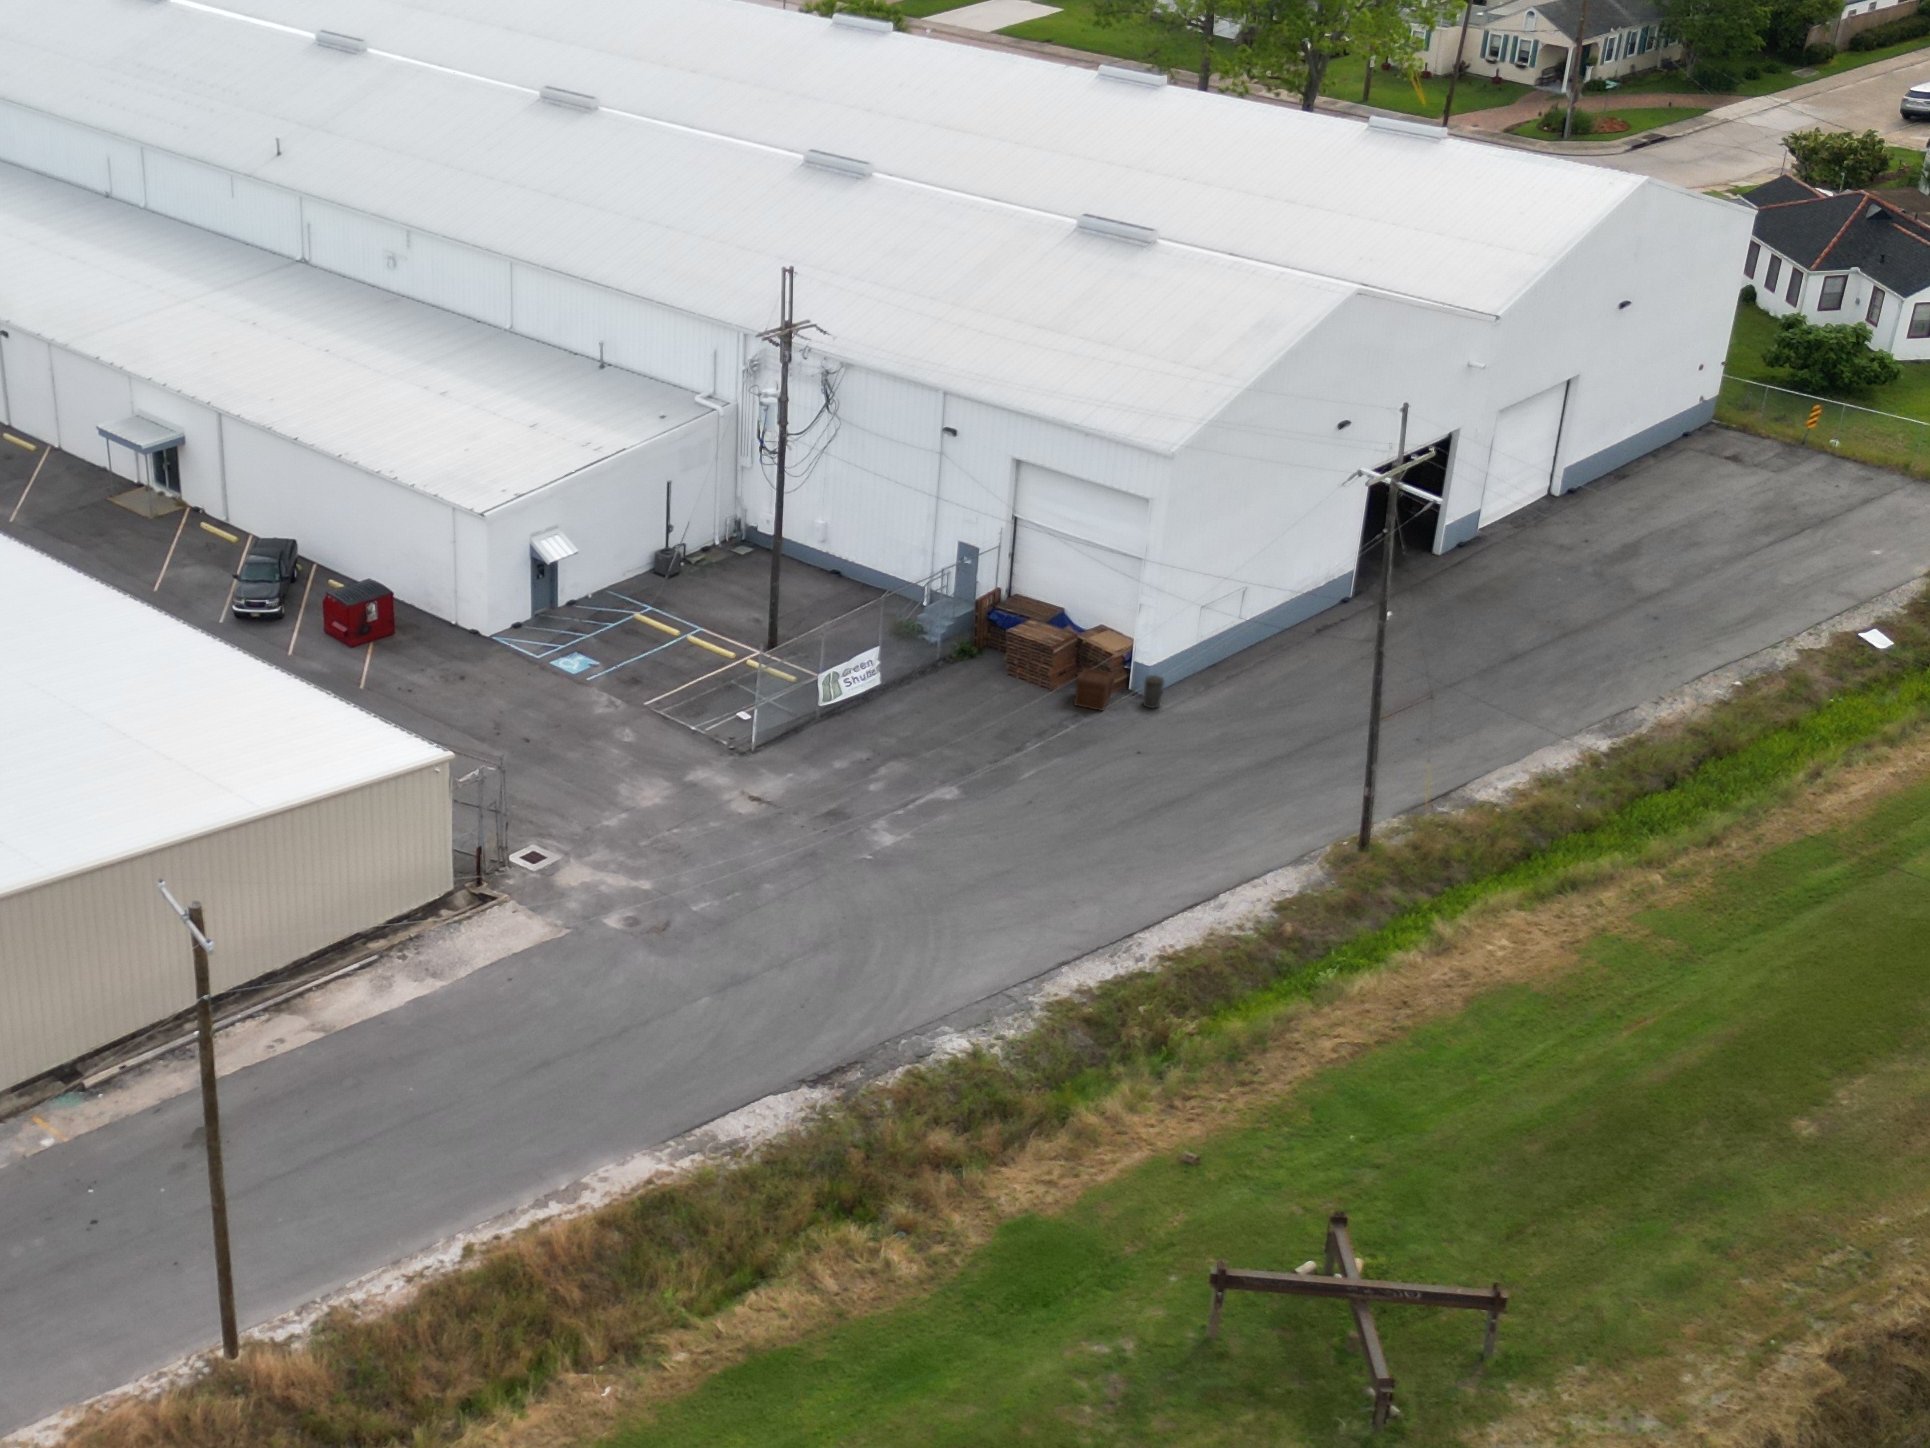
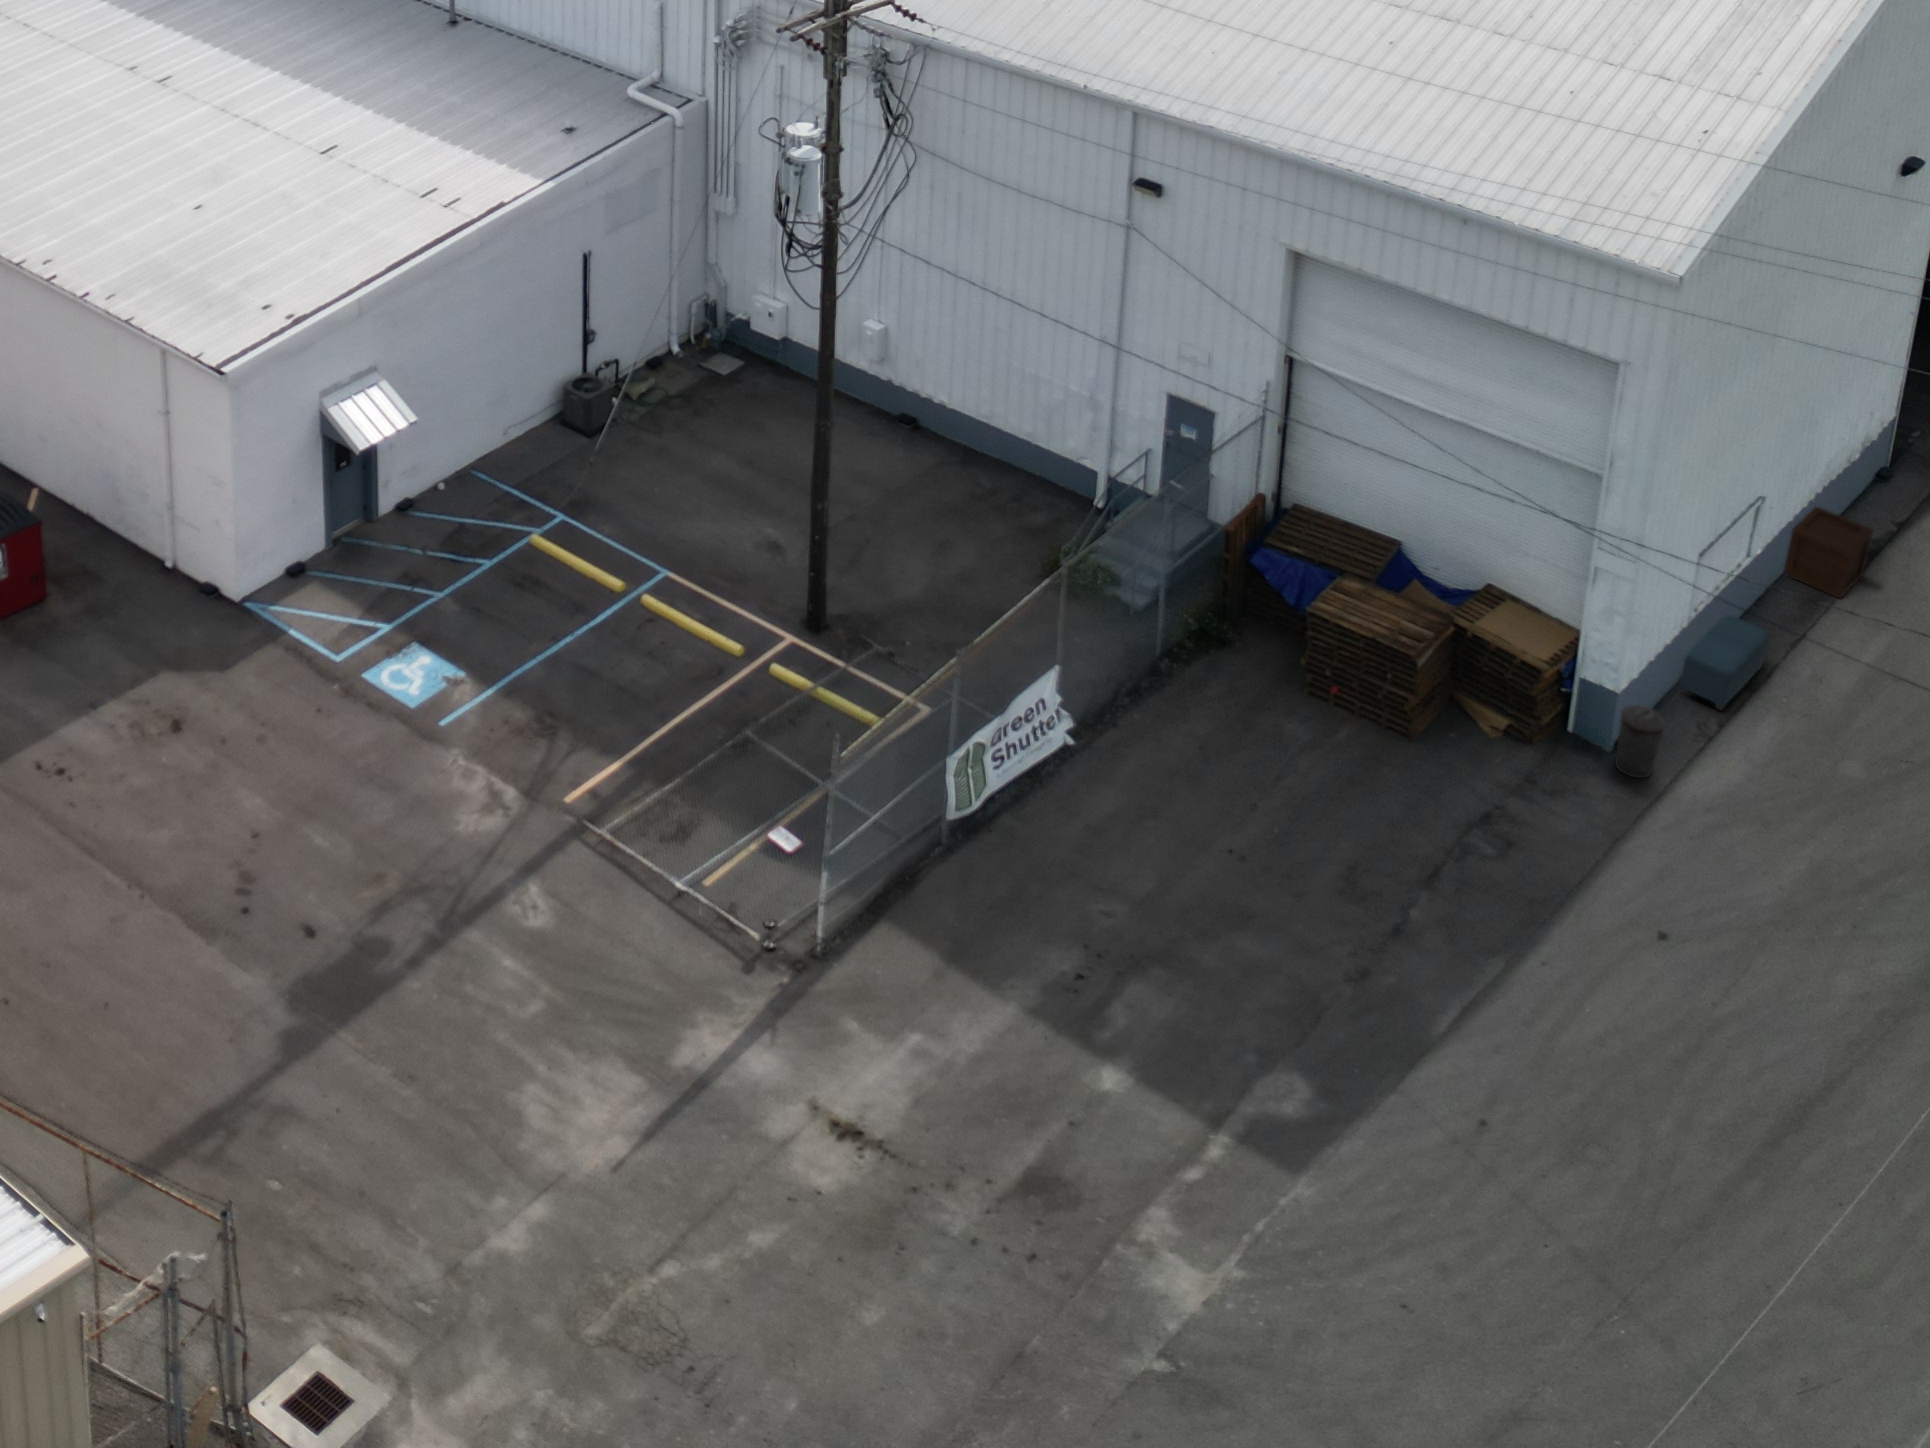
bench: none [1187,648,1236,687] -> present [1680,615,1769,710]
wooden crate: present [1074,668,1113,710] -> present [1784,507,1873,598]

